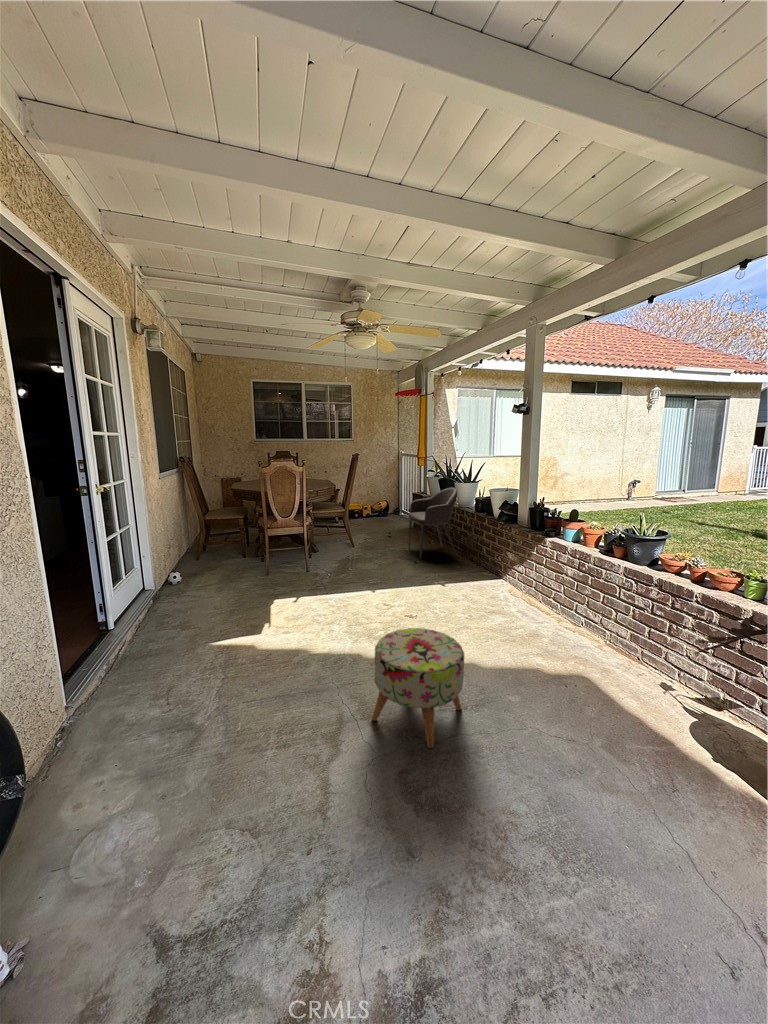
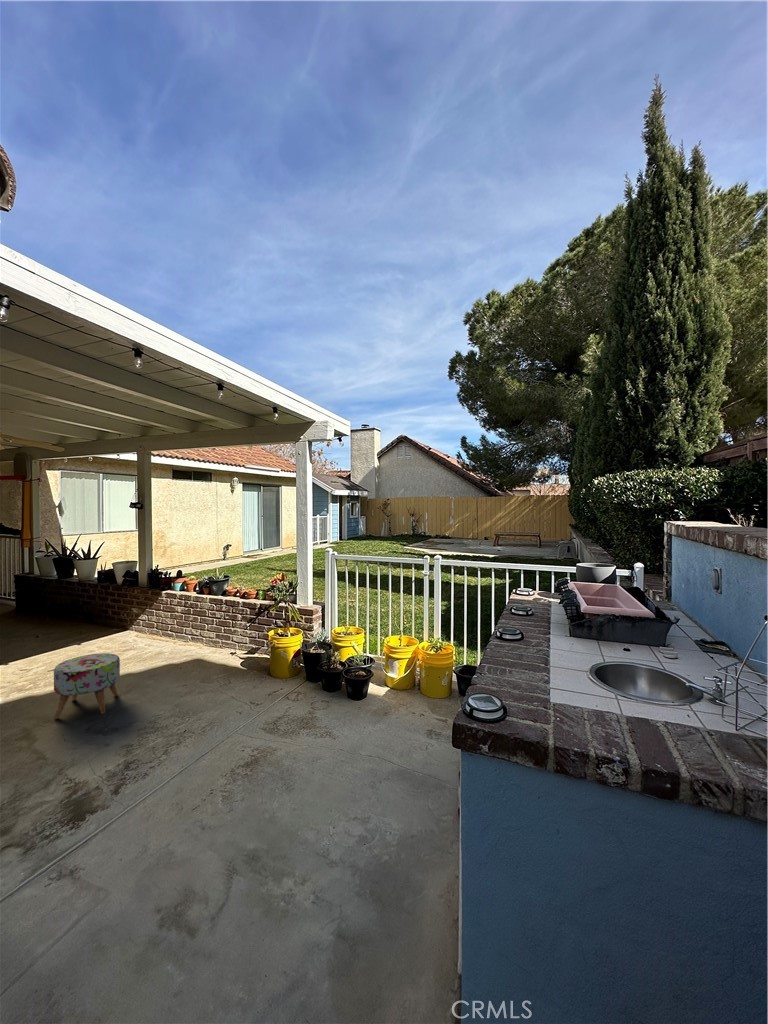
armchair: present [408,487,457,558] -> none [22,565,81,633]

